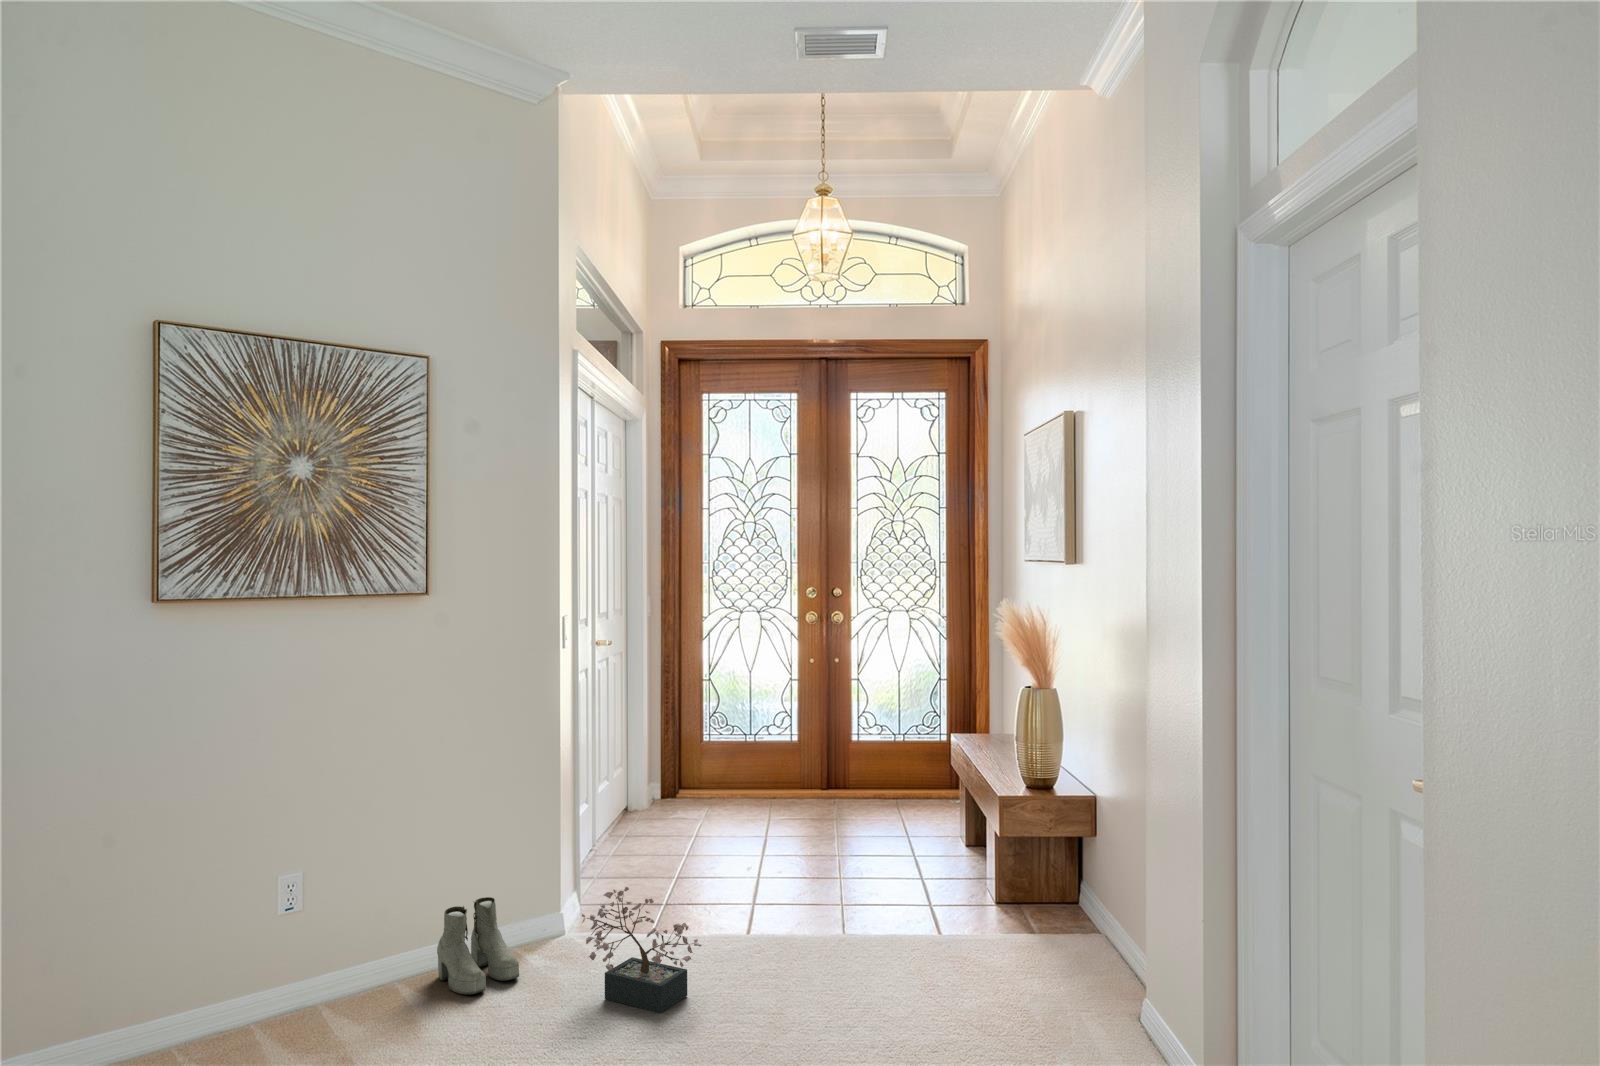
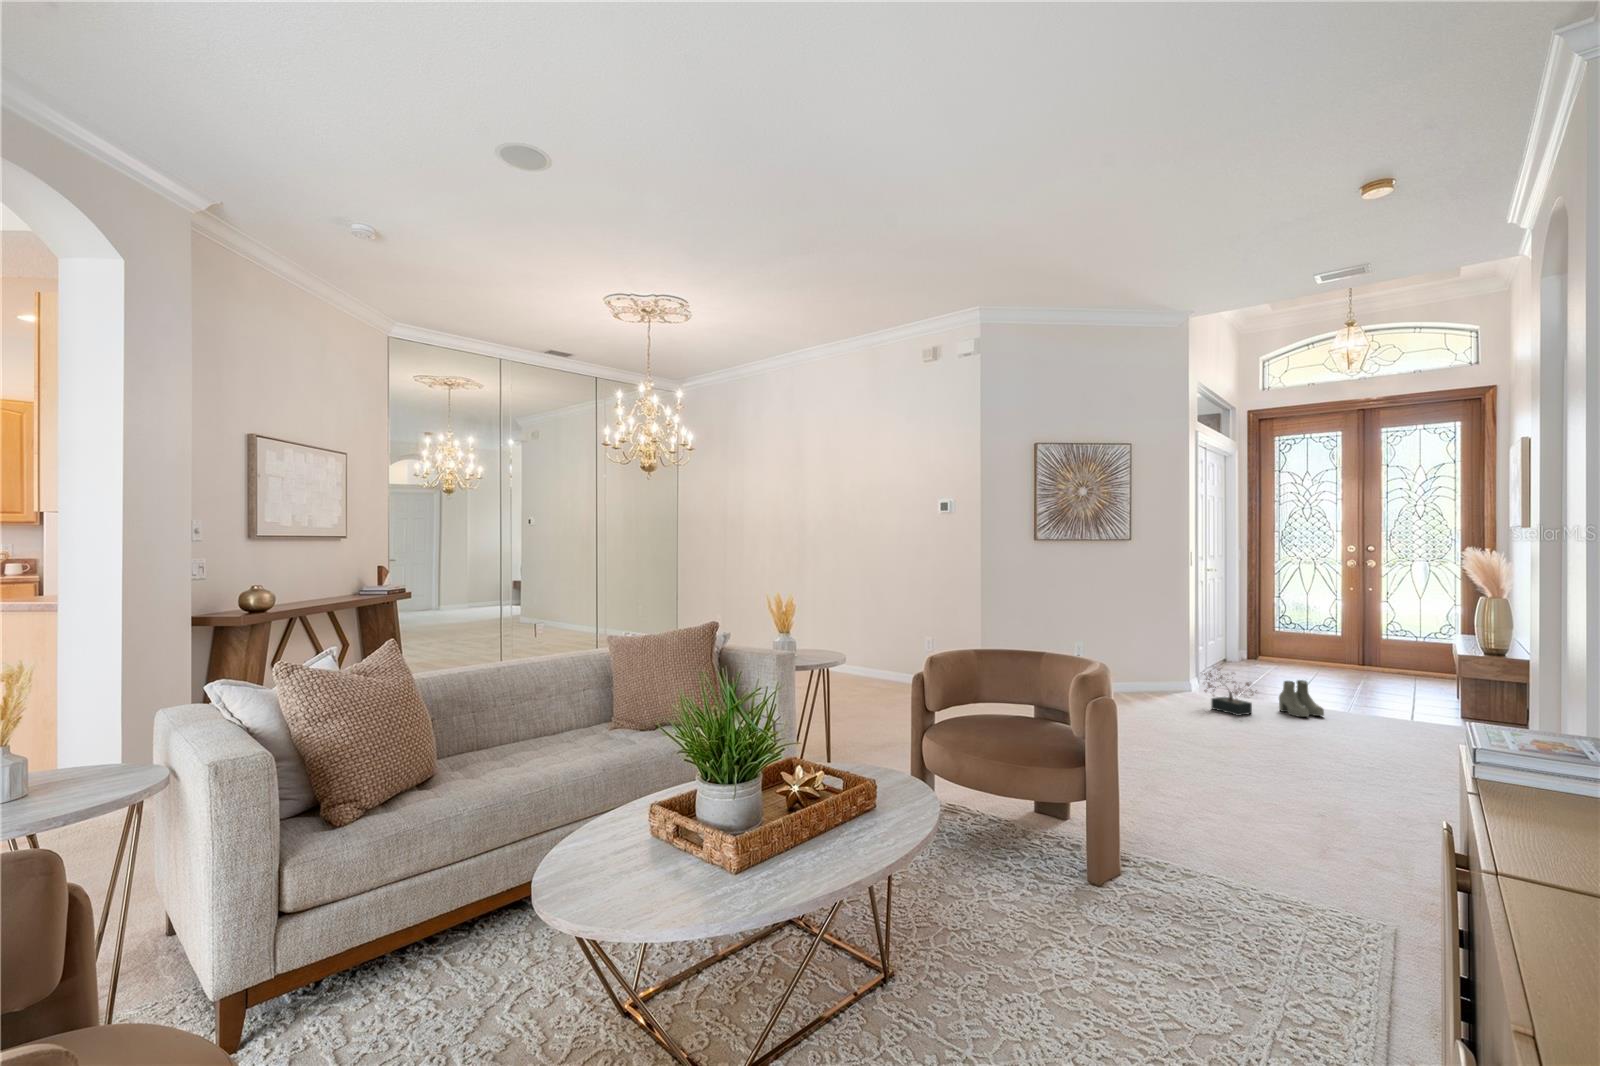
boots: present [437,897,519,995] -> present [1279,680,1324,717]

